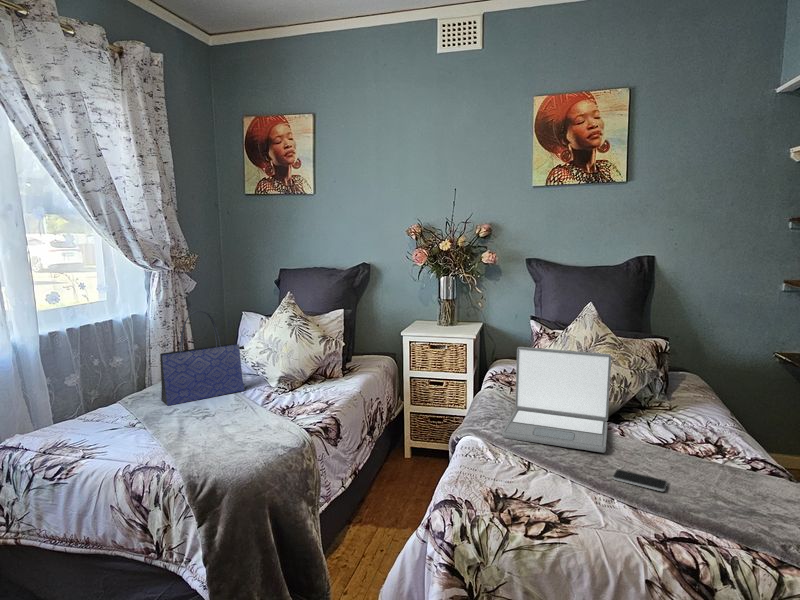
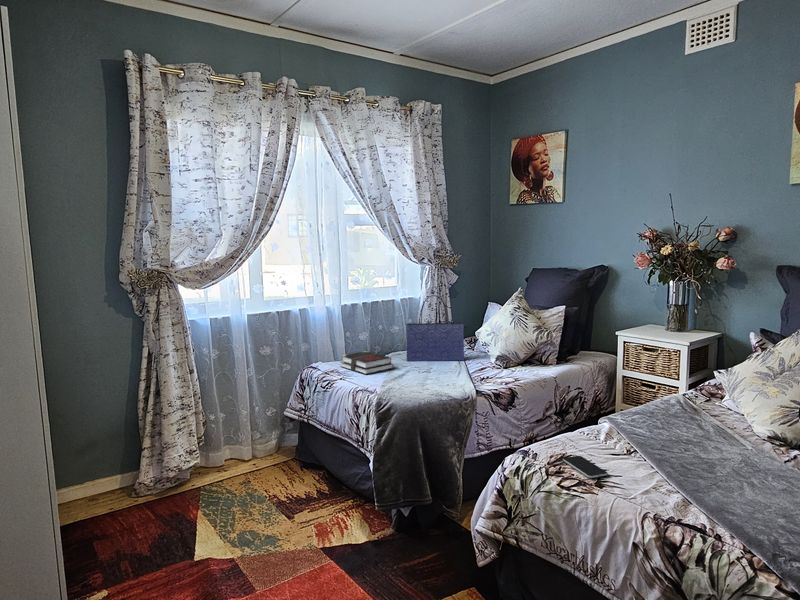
laptop: present [502,347,611,453] -> none [626,347,766,457]
book: none [66,403,160,441] -> present [341,351,393,374]
smartphone: present [613,469,667,491] -> present [563,456,608,478]

